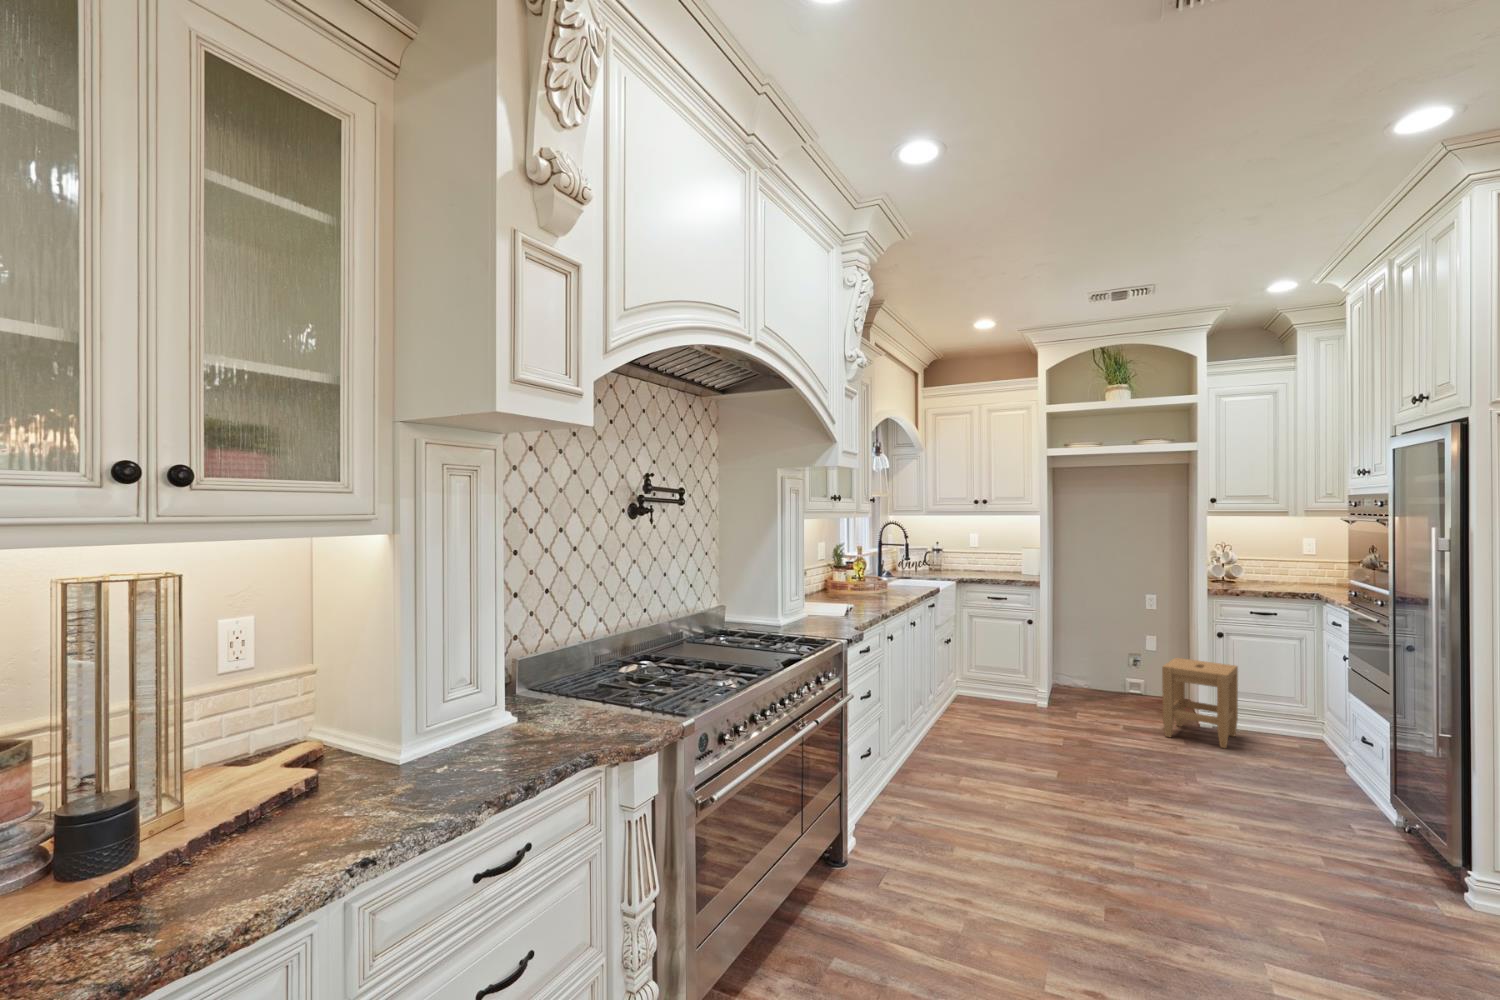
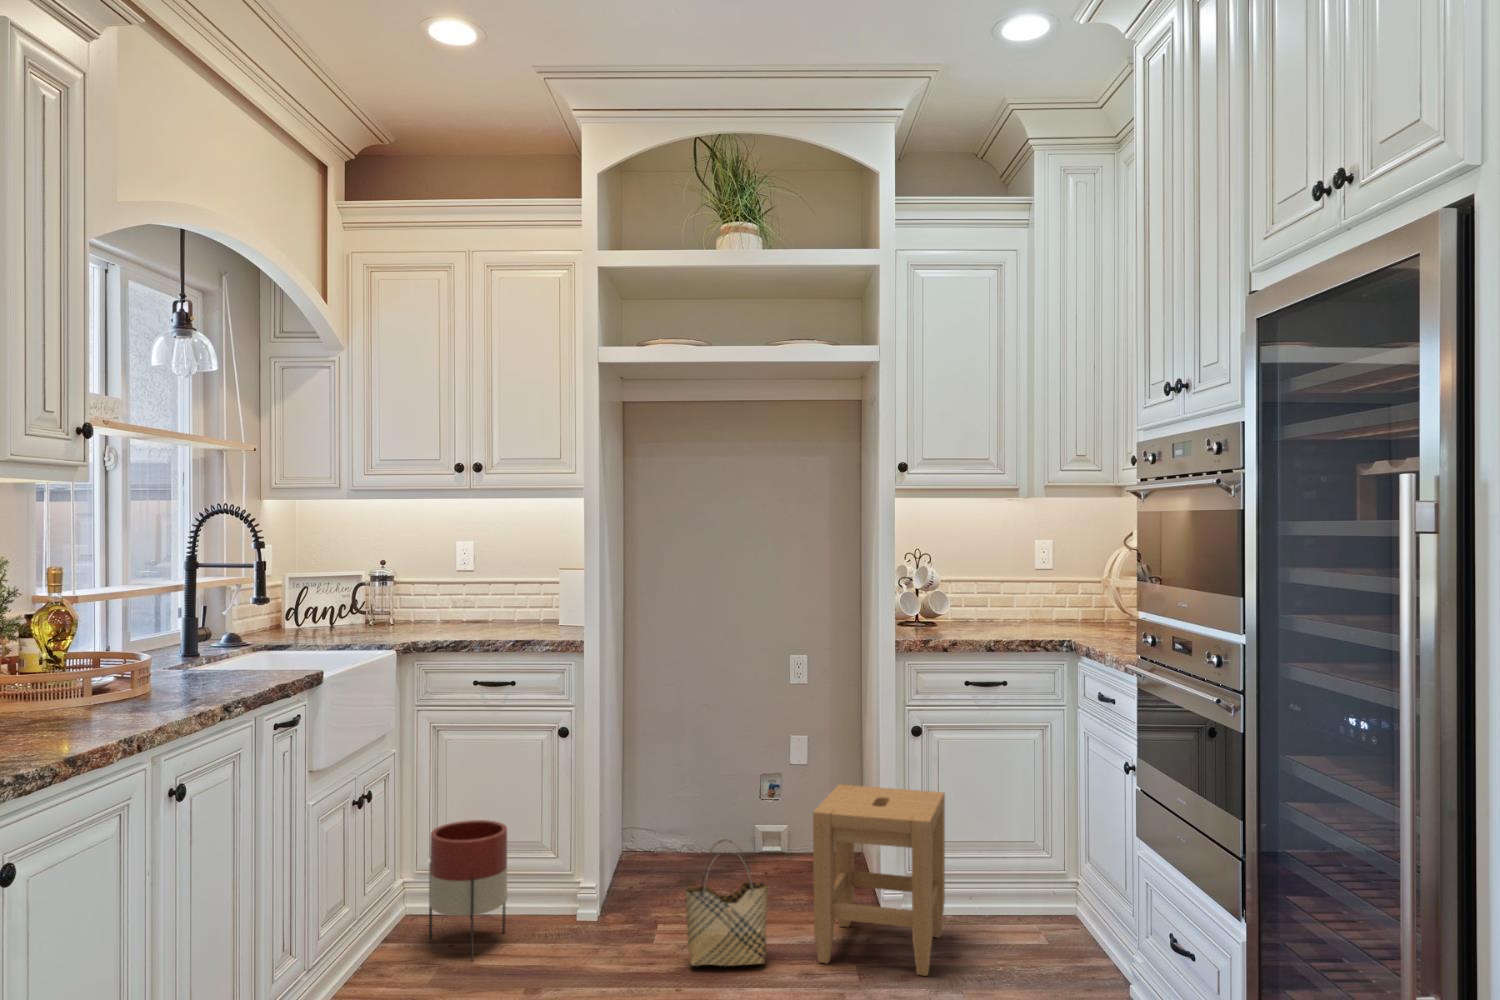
planter: none [972,657,1008,714] -> present [429,820,507,960]
woven basket: none [1095,675,1139,732] -> present [684,840,769,966]

